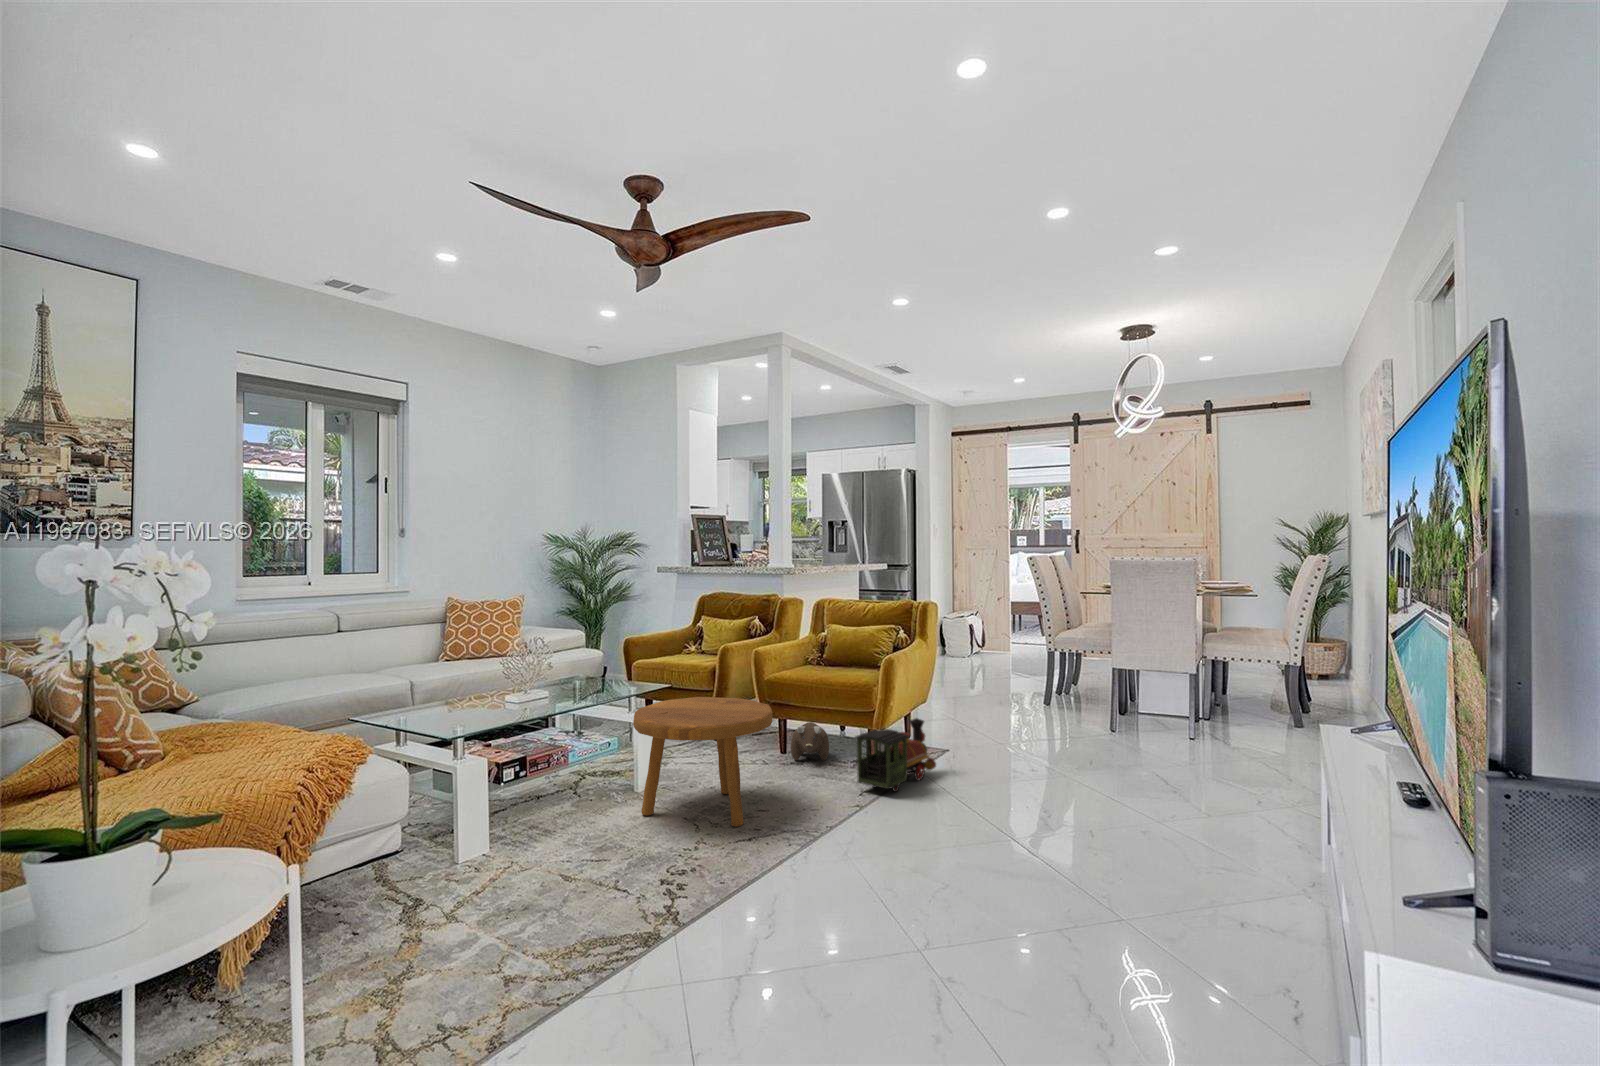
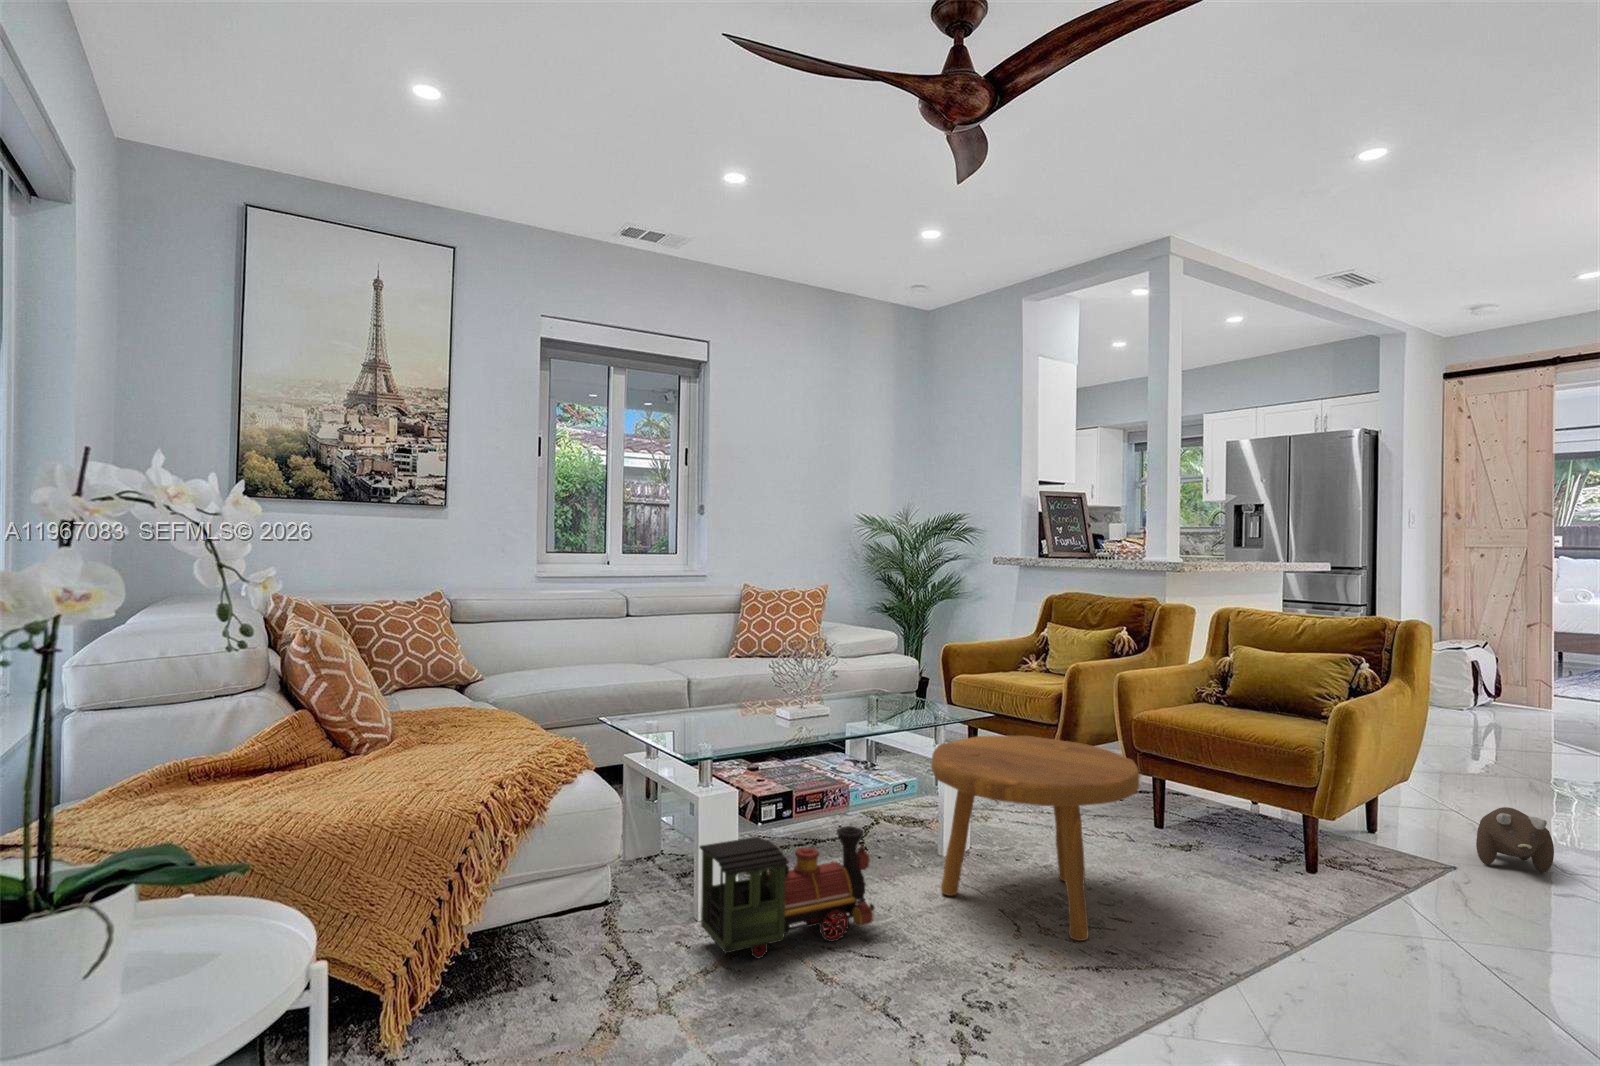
toy train: present [856,718,936,792] -> present [700,826,874,958]
plush toy: present [791,722,829,761] -> present [1476,807,1554,873]

